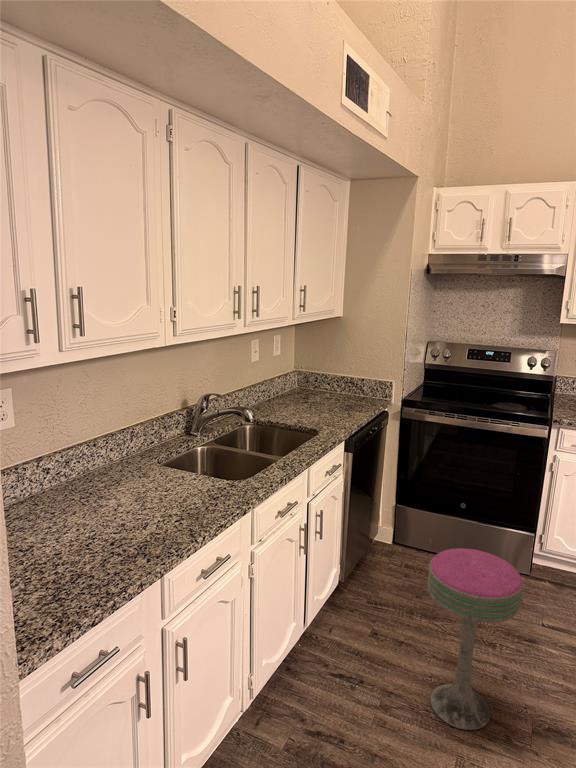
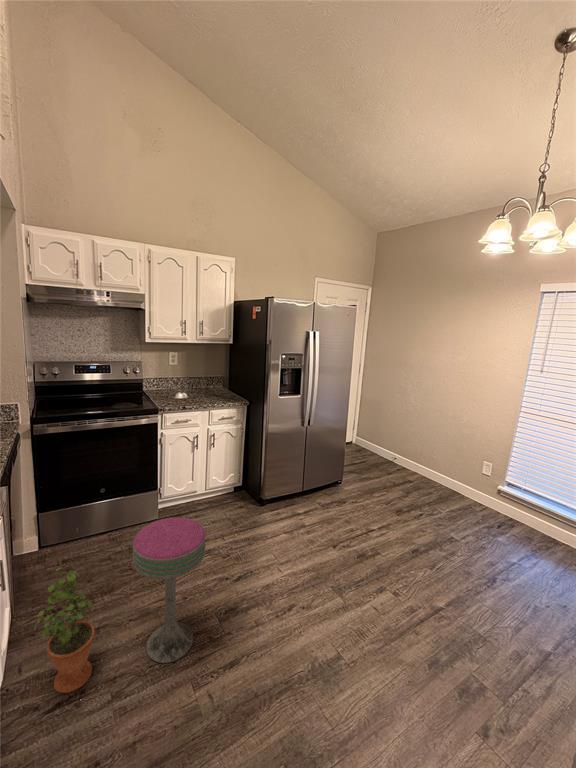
potted plant: none [336,547,388,676] -> present [35,568,94,693]

